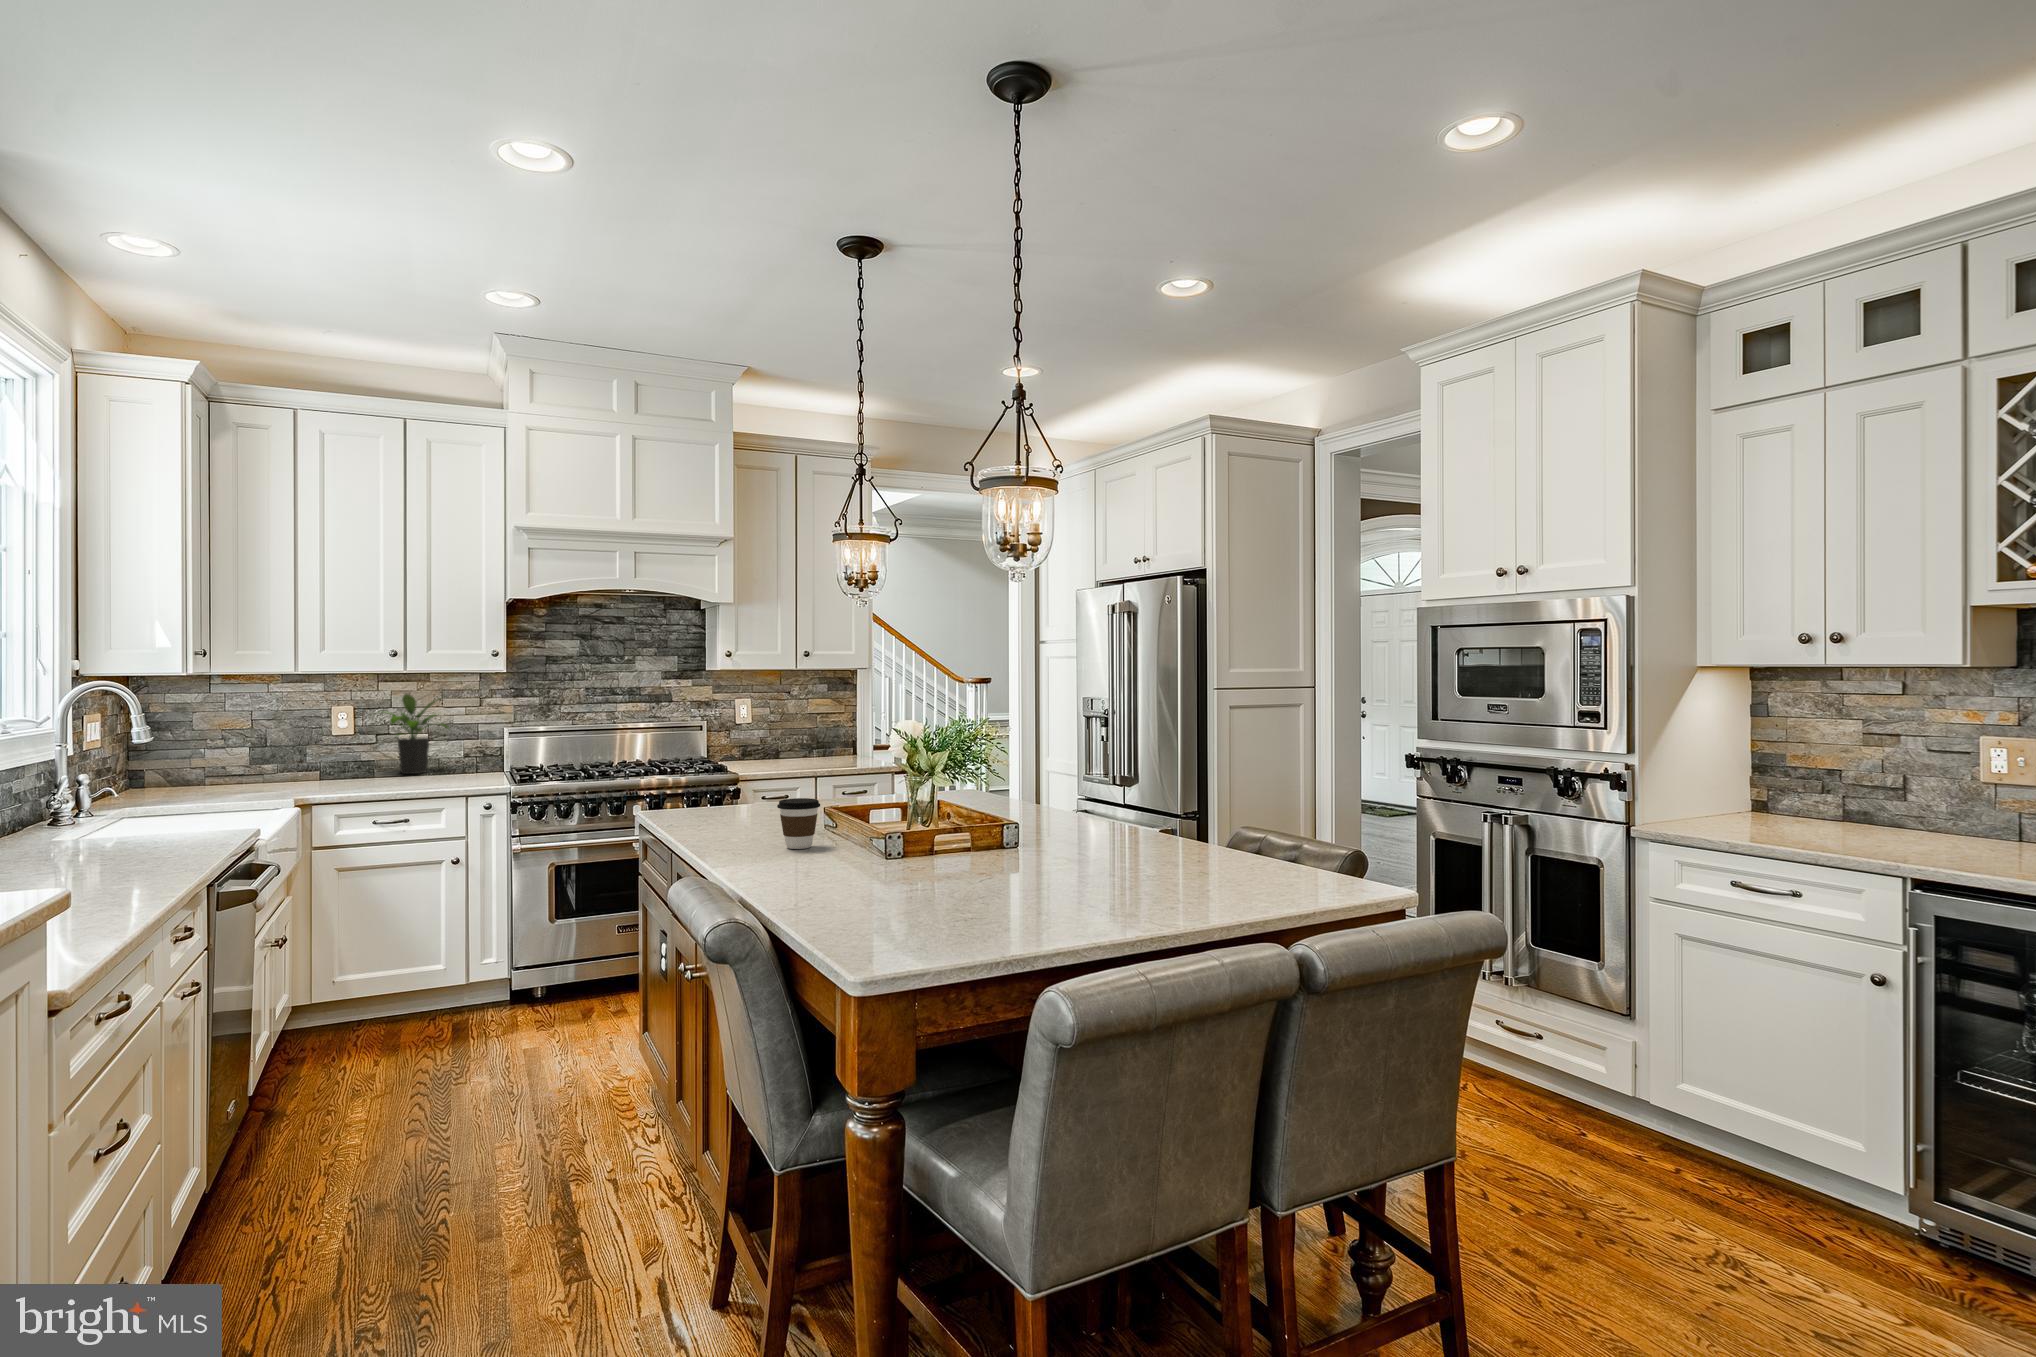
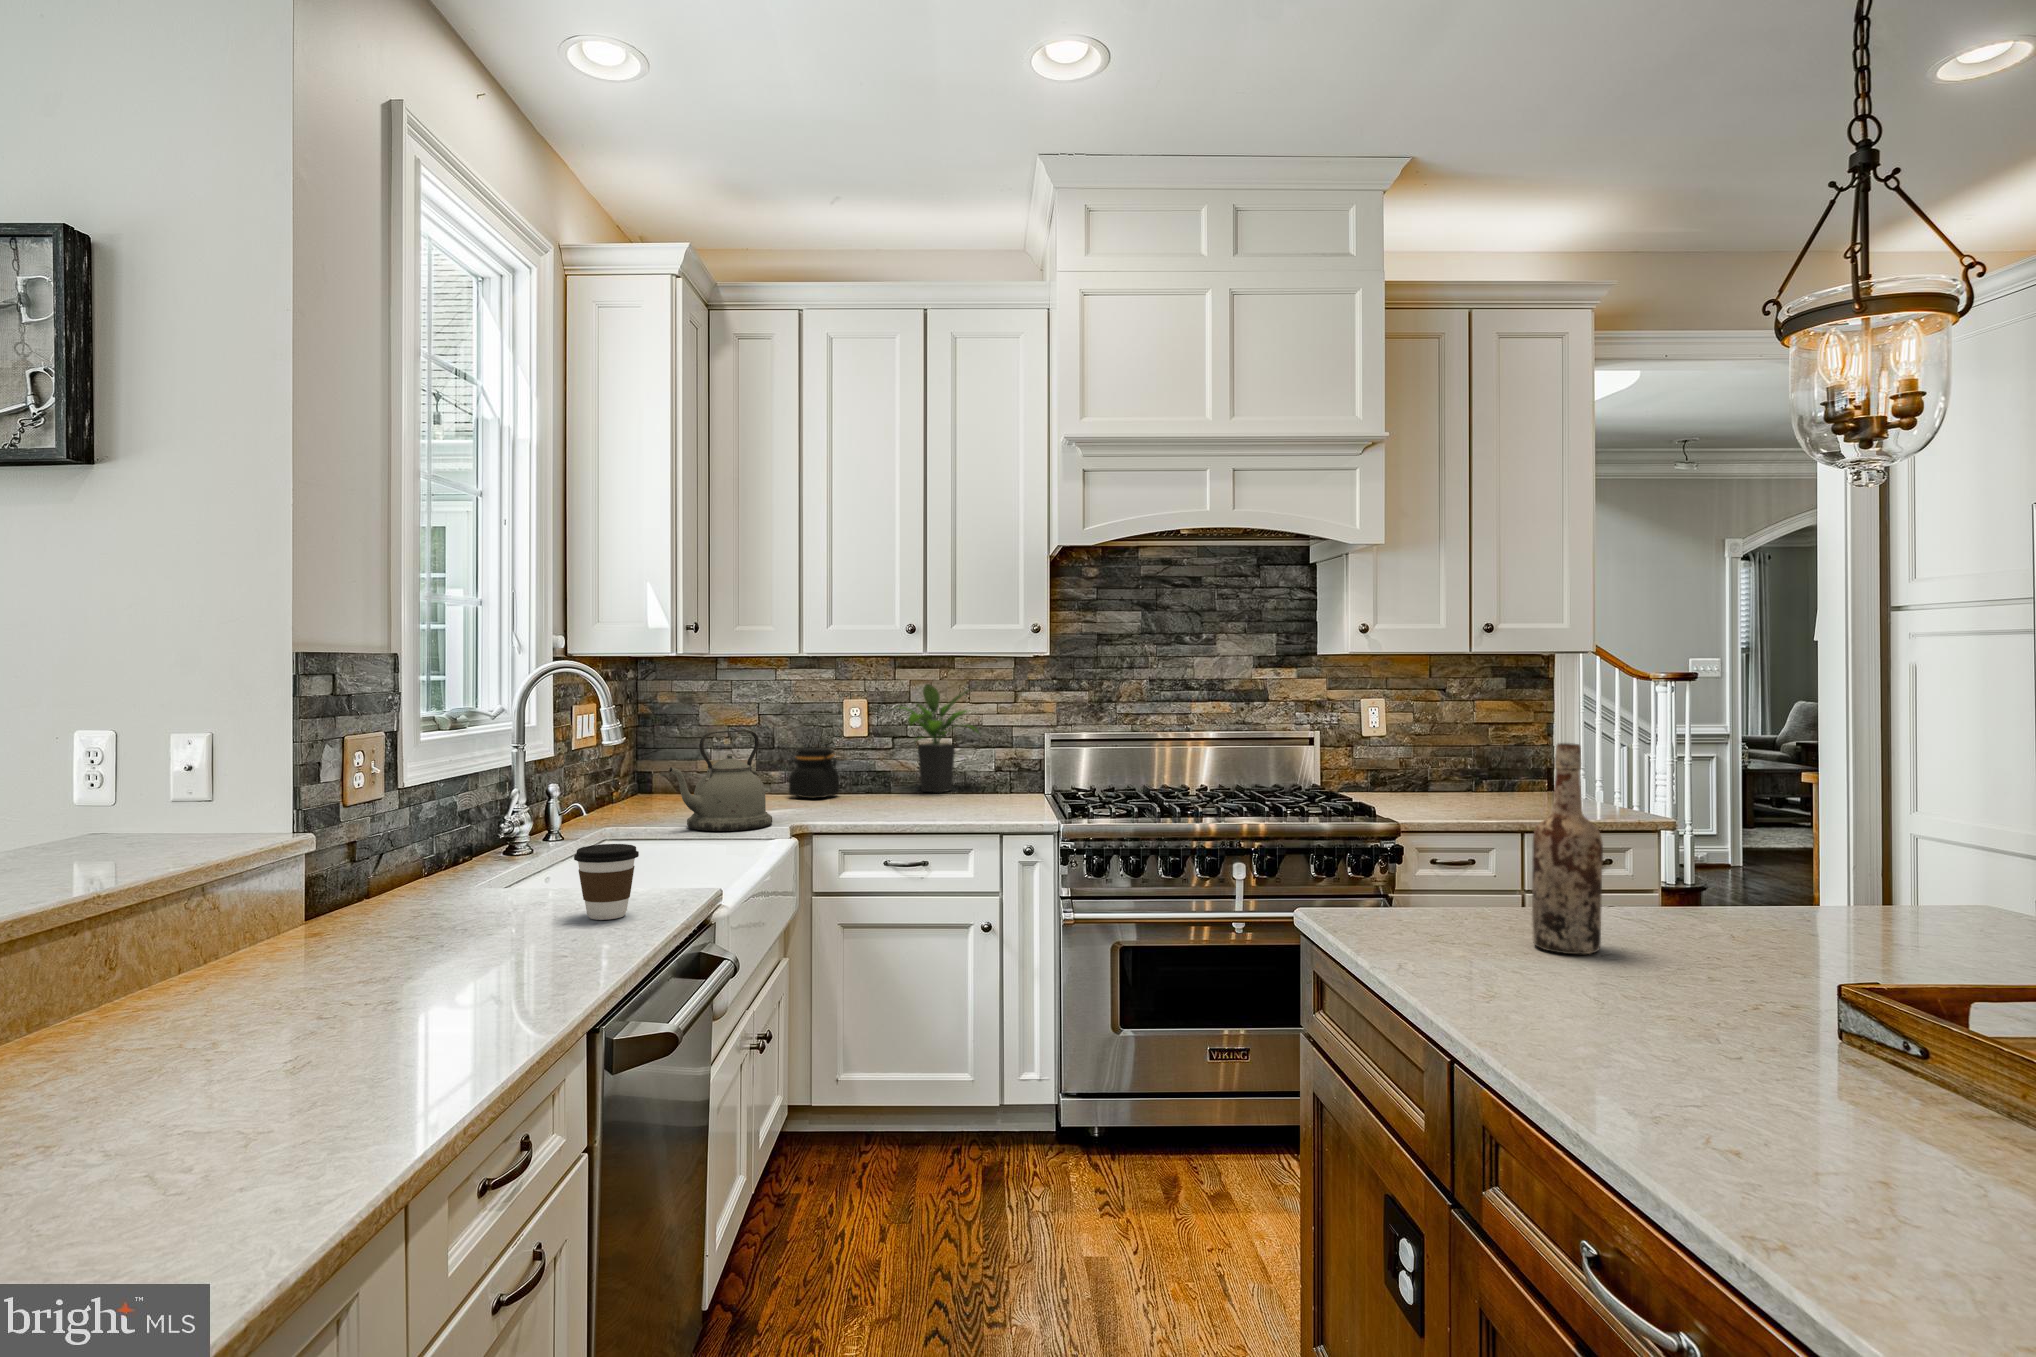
wine bottle: none [753,718,784,817] -> present [1532,743,1603,954]
kettle: none [190,730,279,804] -> present [669,730,772,831]
jar: none [284,744,330,782] -> present [789,748,839,798]
coffee cup: present [777,798,820,849] -> present [574,844,639,920]

